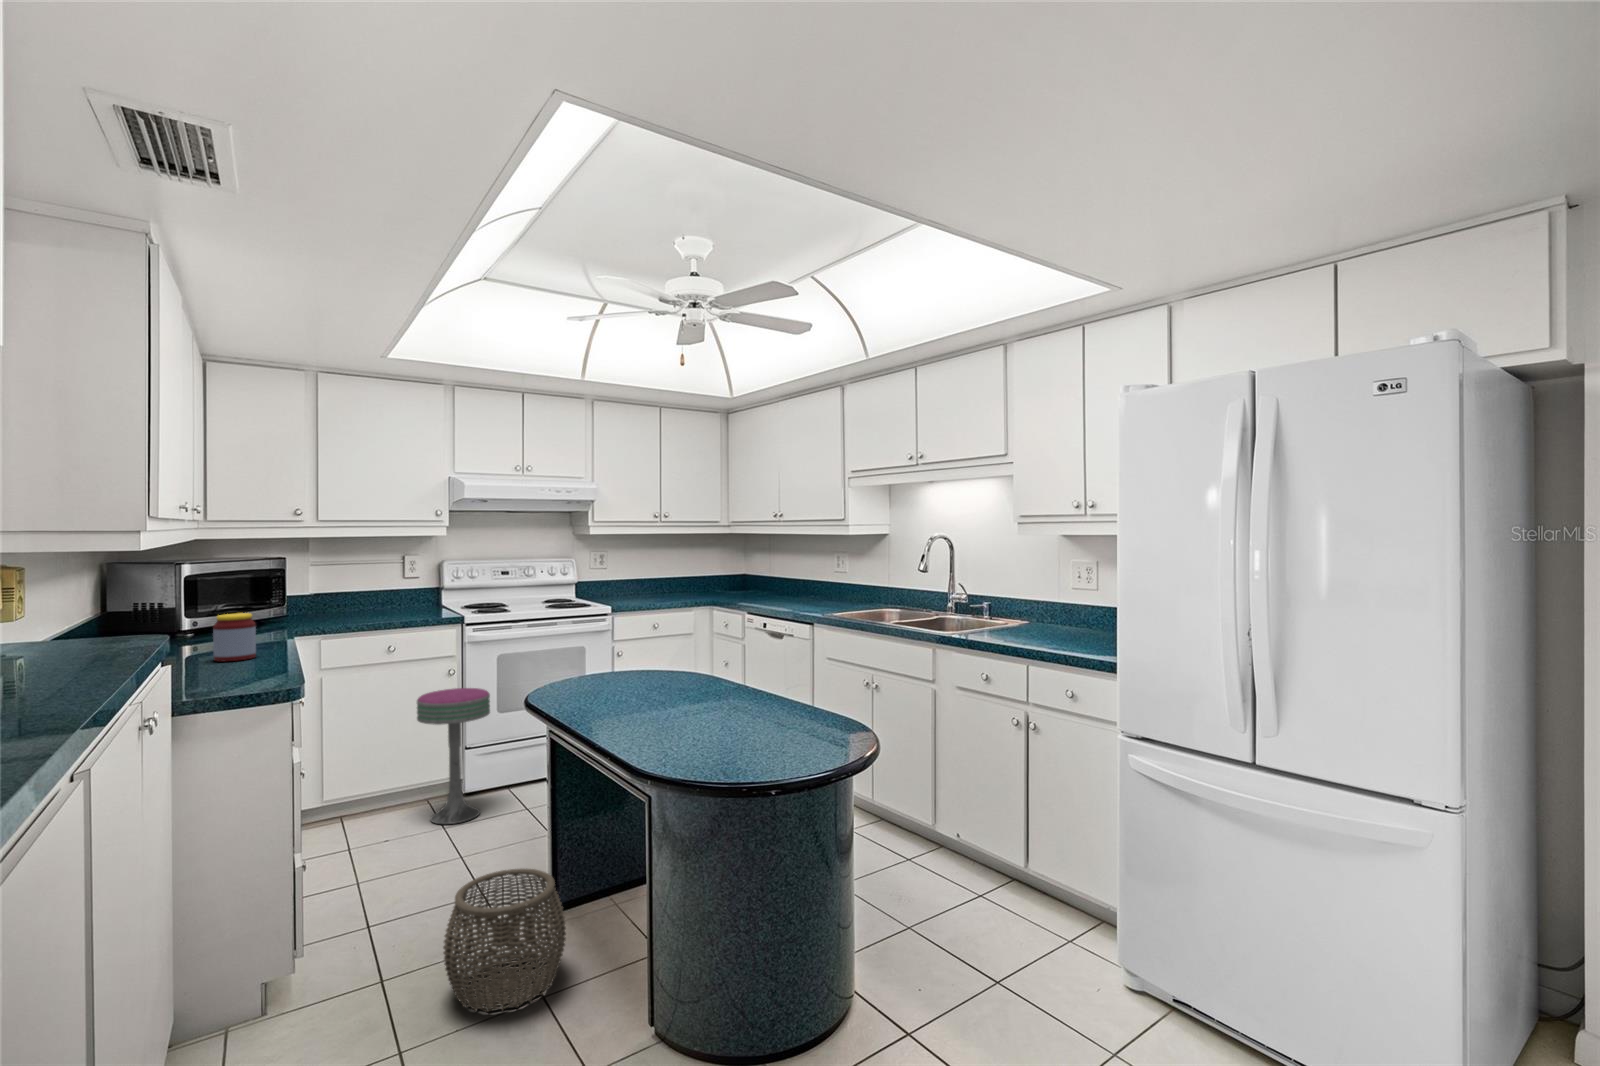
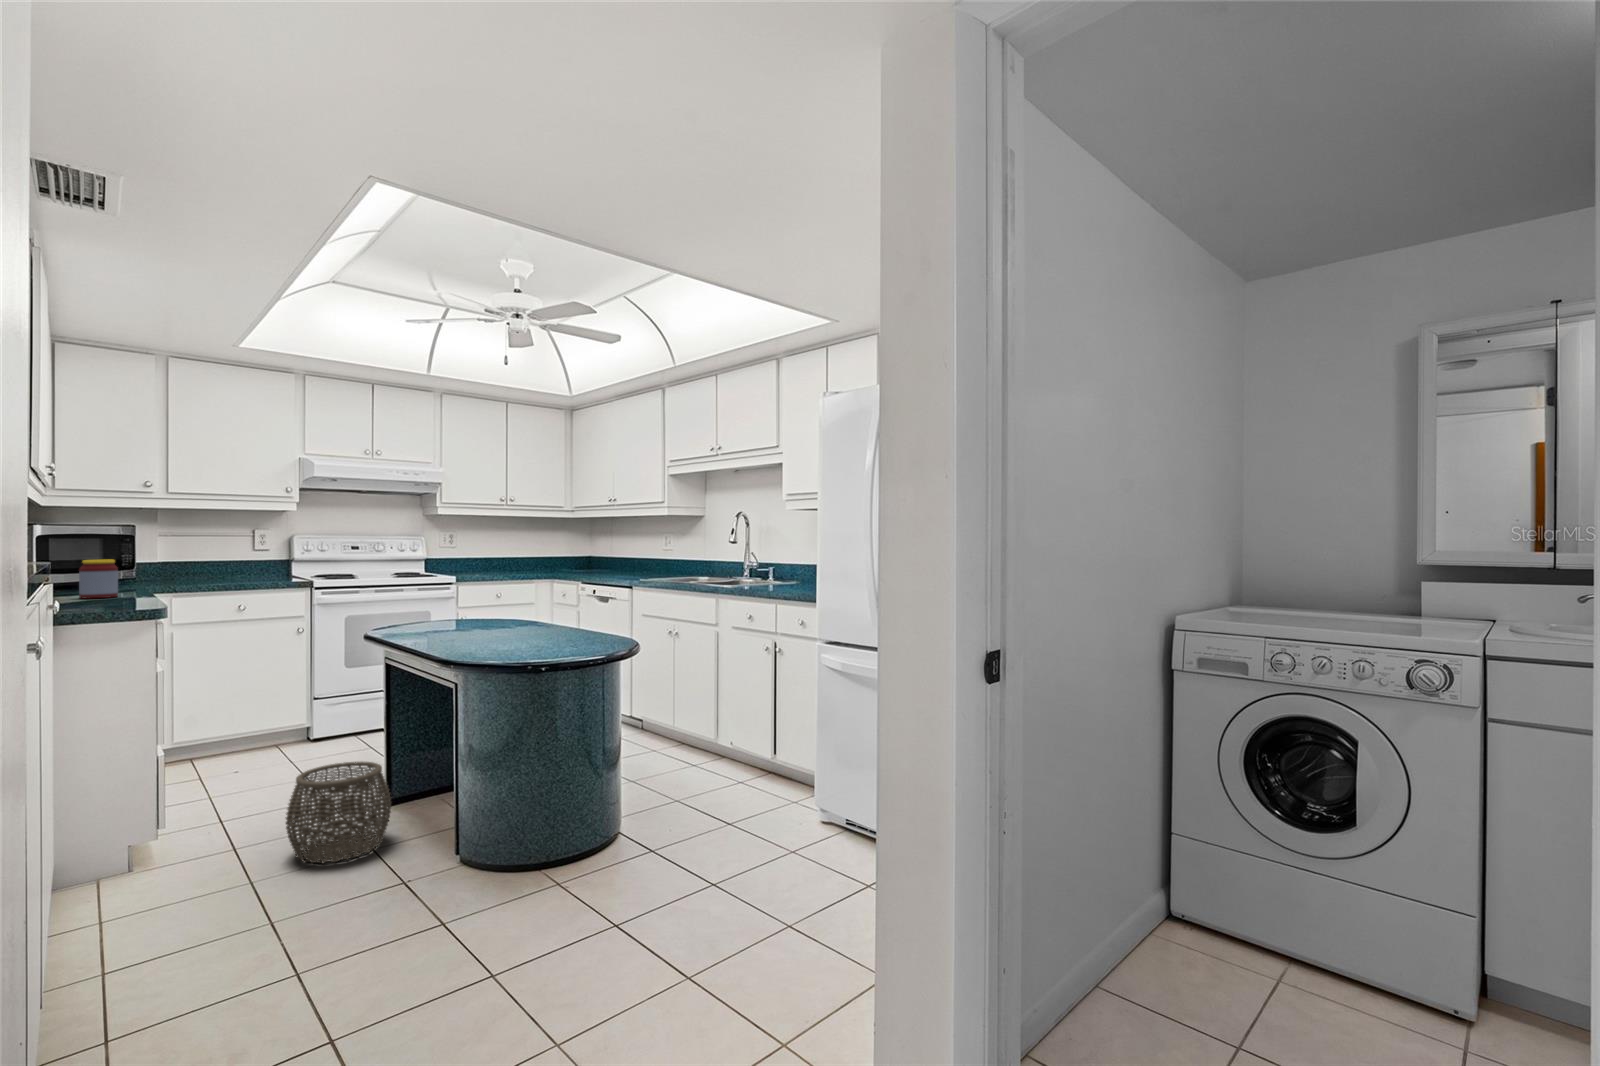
bar stool: present [417,688,490,824] -> none [266,644,336,761]

